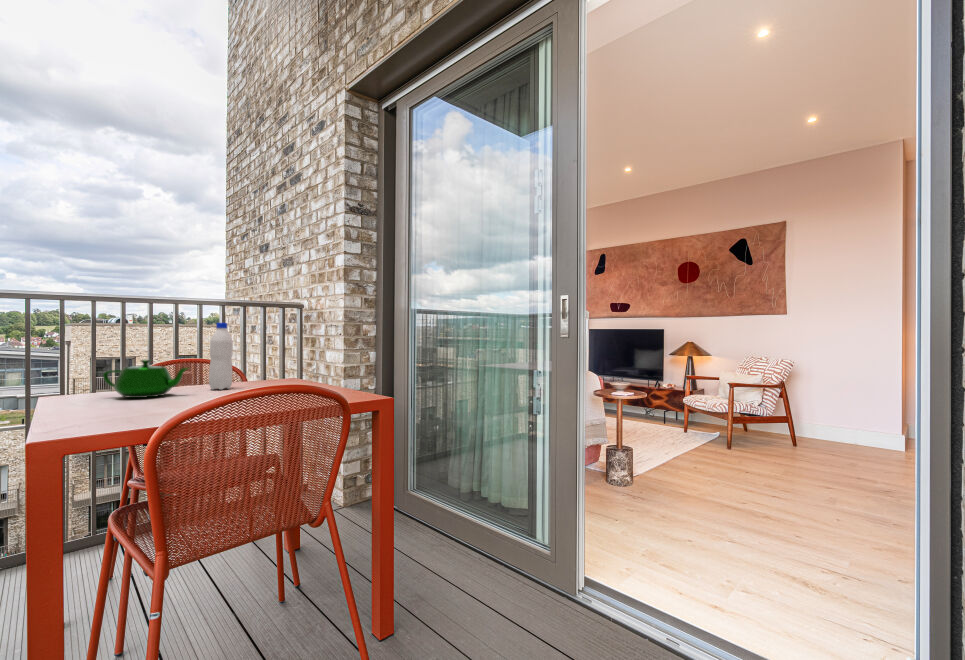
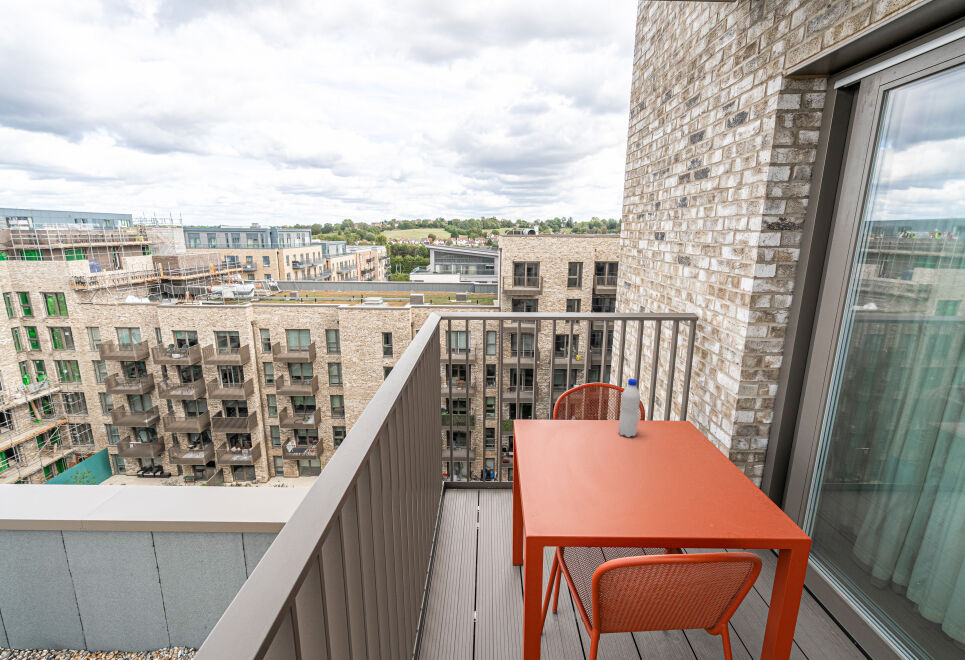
teapot: present [103,360,190,398] -> none [551,410,609,443]

